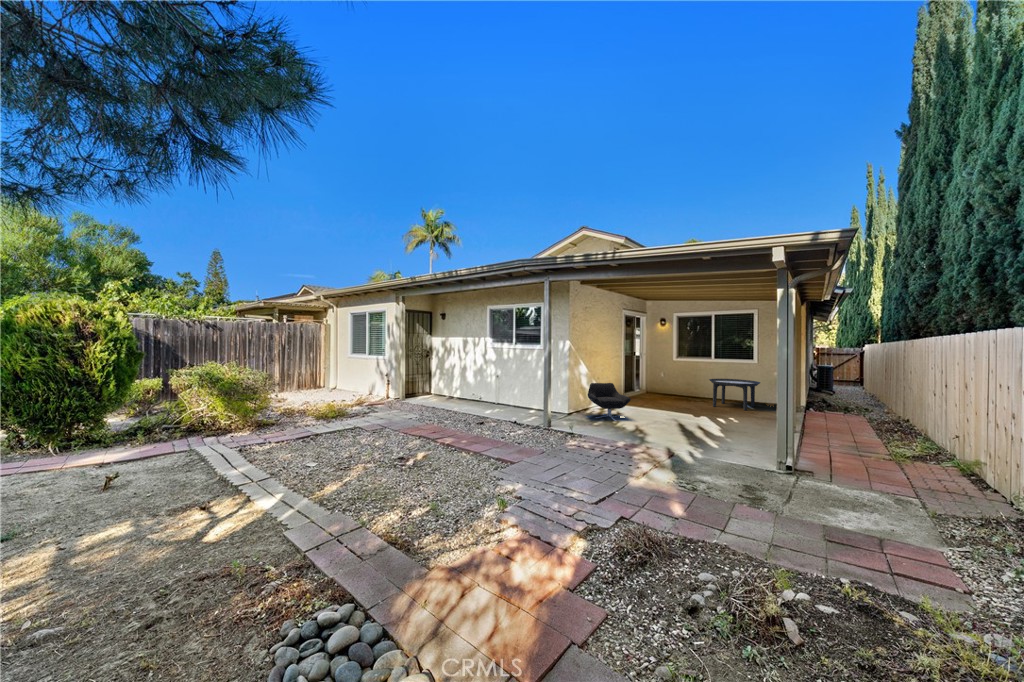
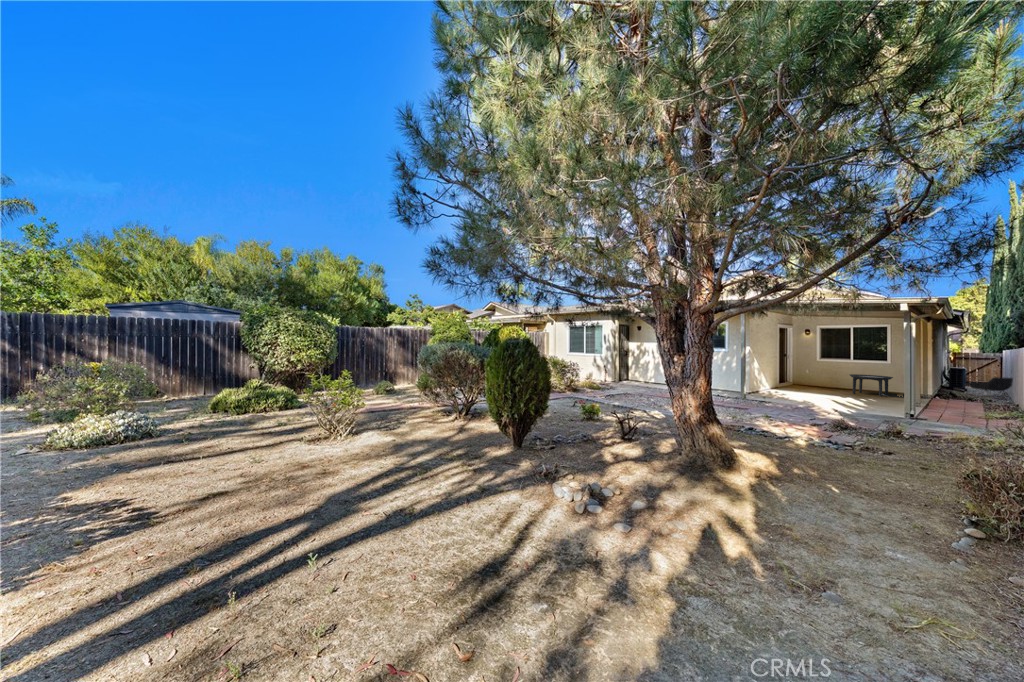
lounge chair: present [588,383,631,421] -> present [968,377,1013,395]

